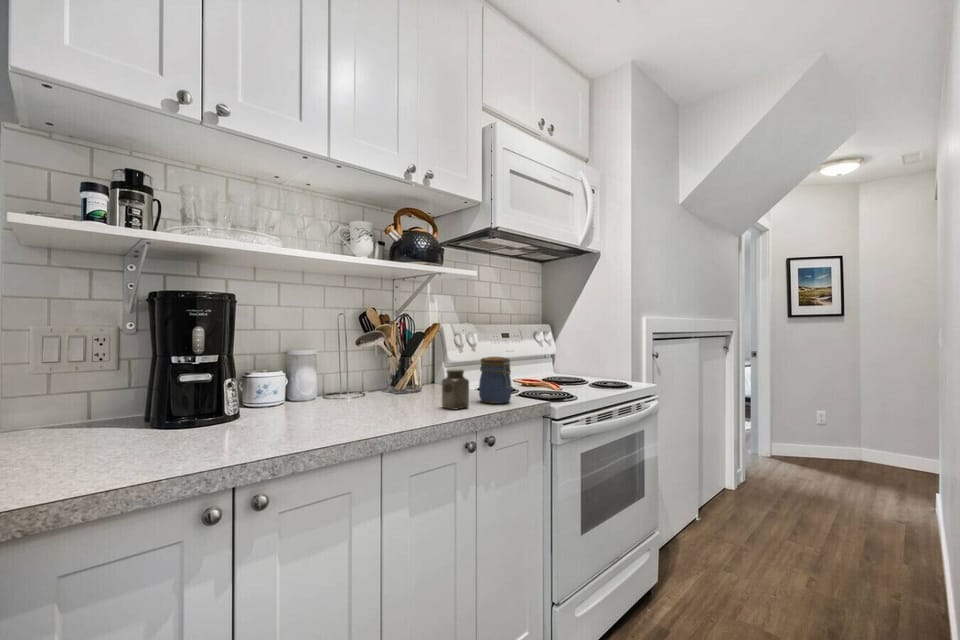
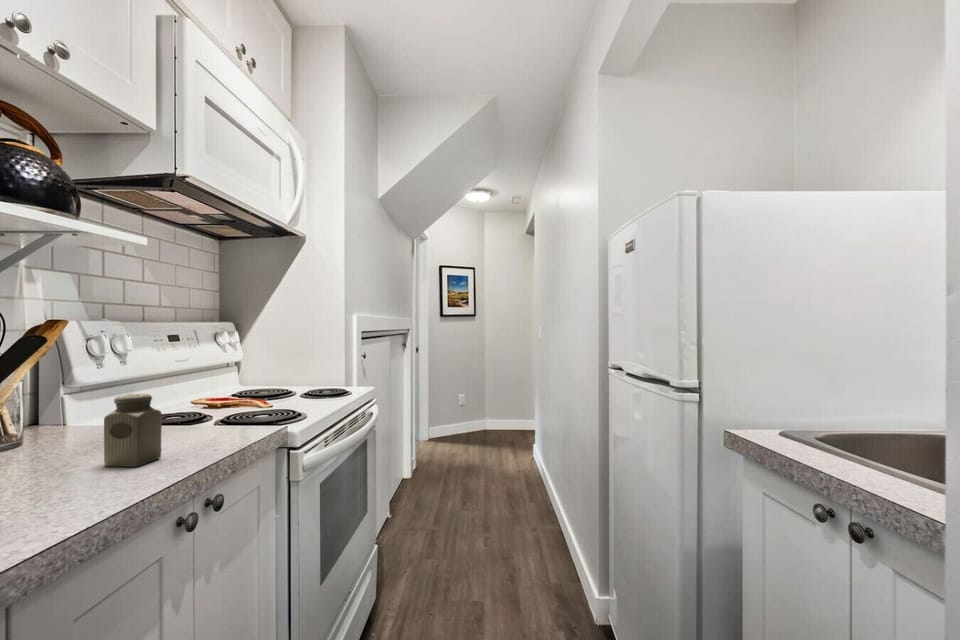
jar: present [479,357,511,404] -> none [169,369,230,444]

